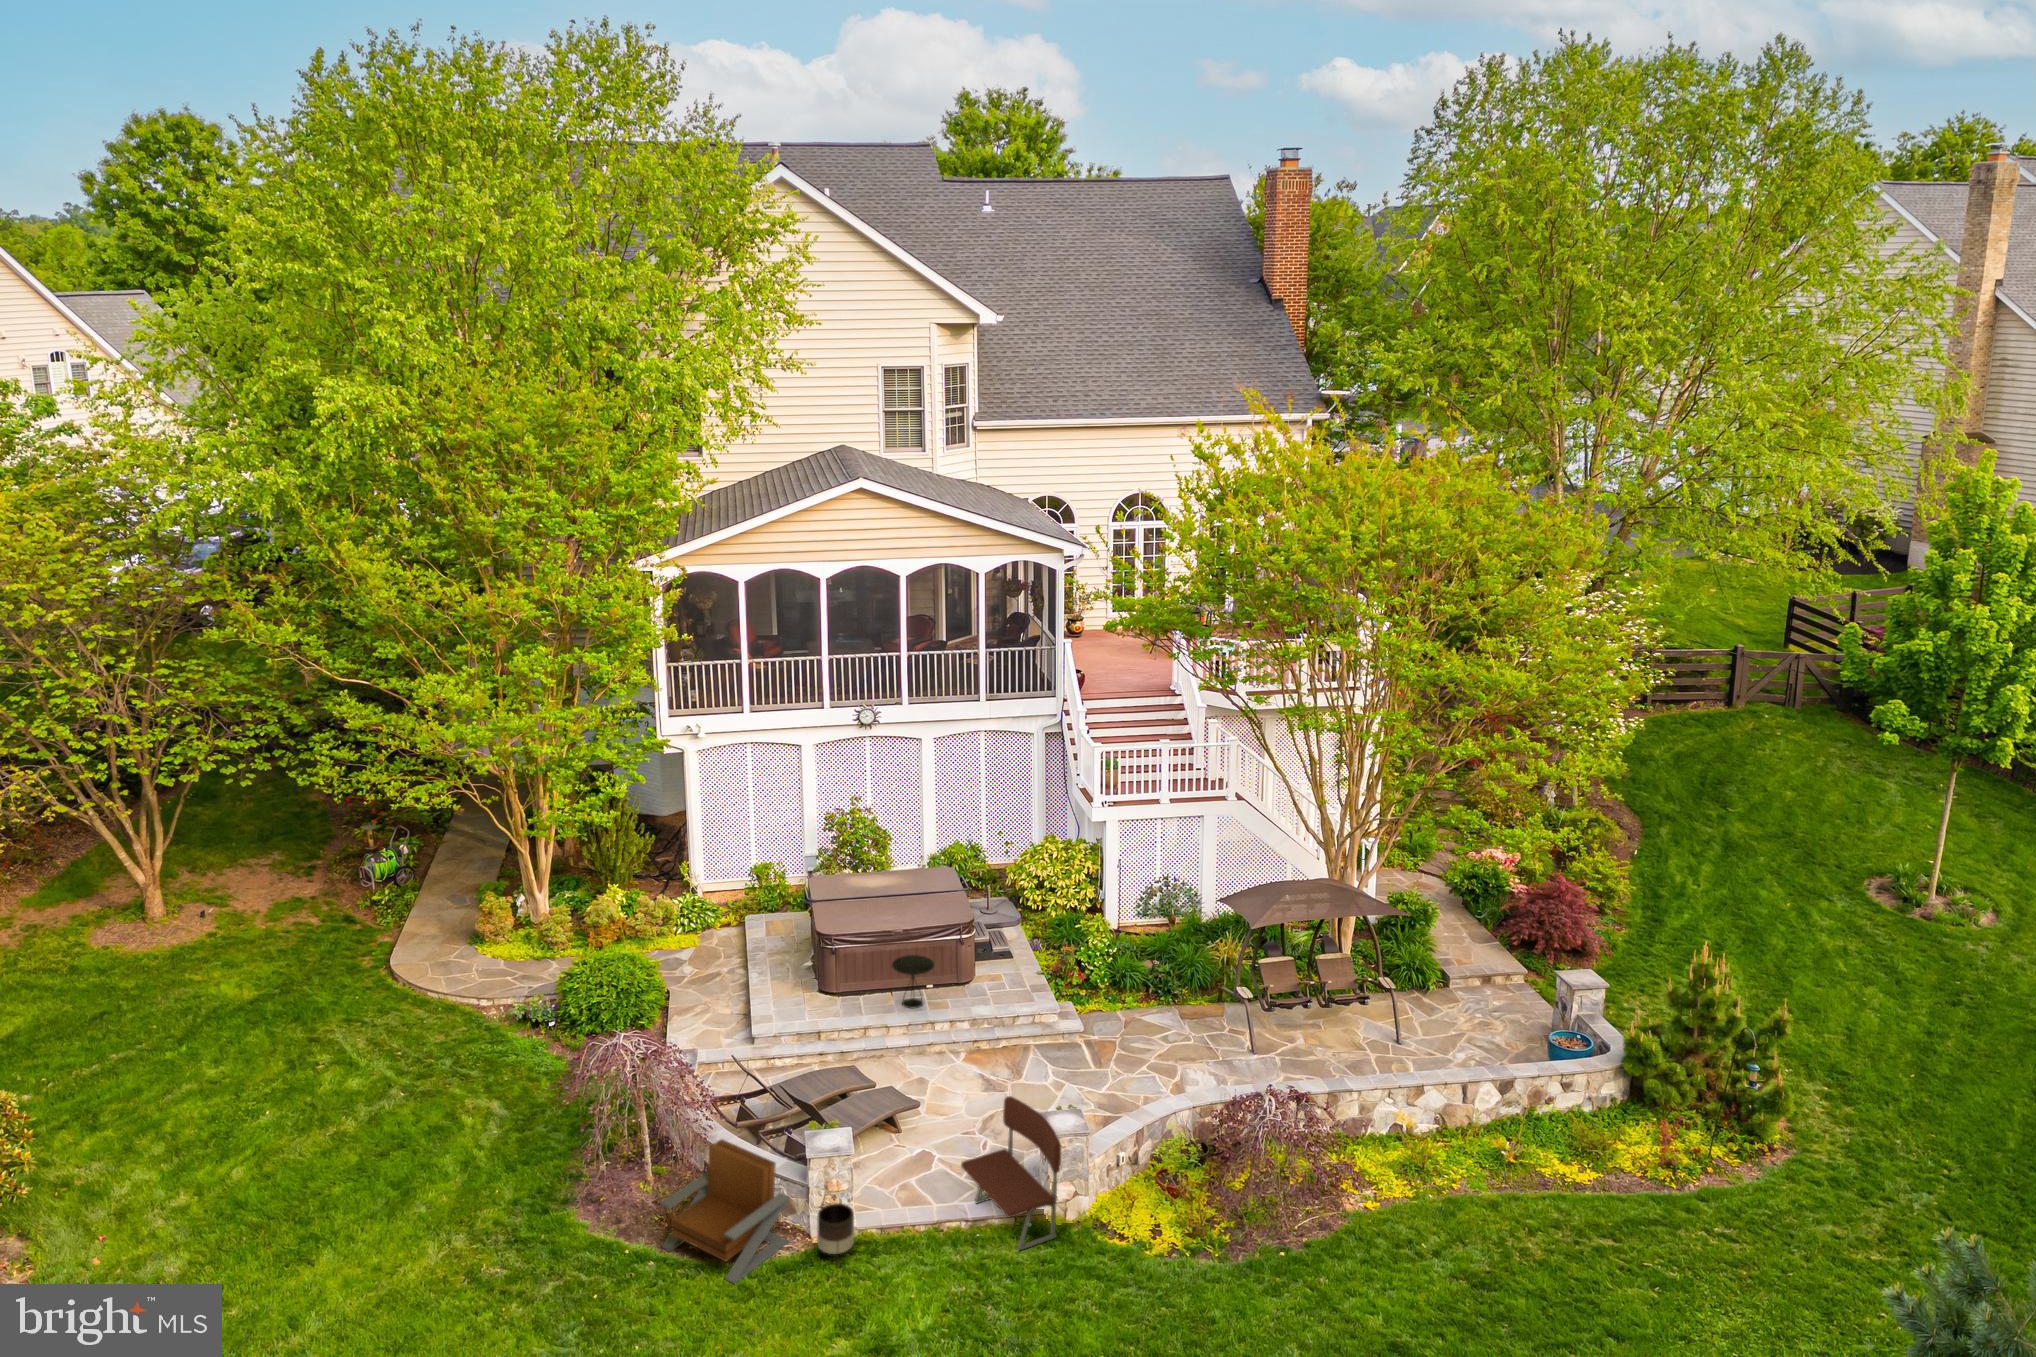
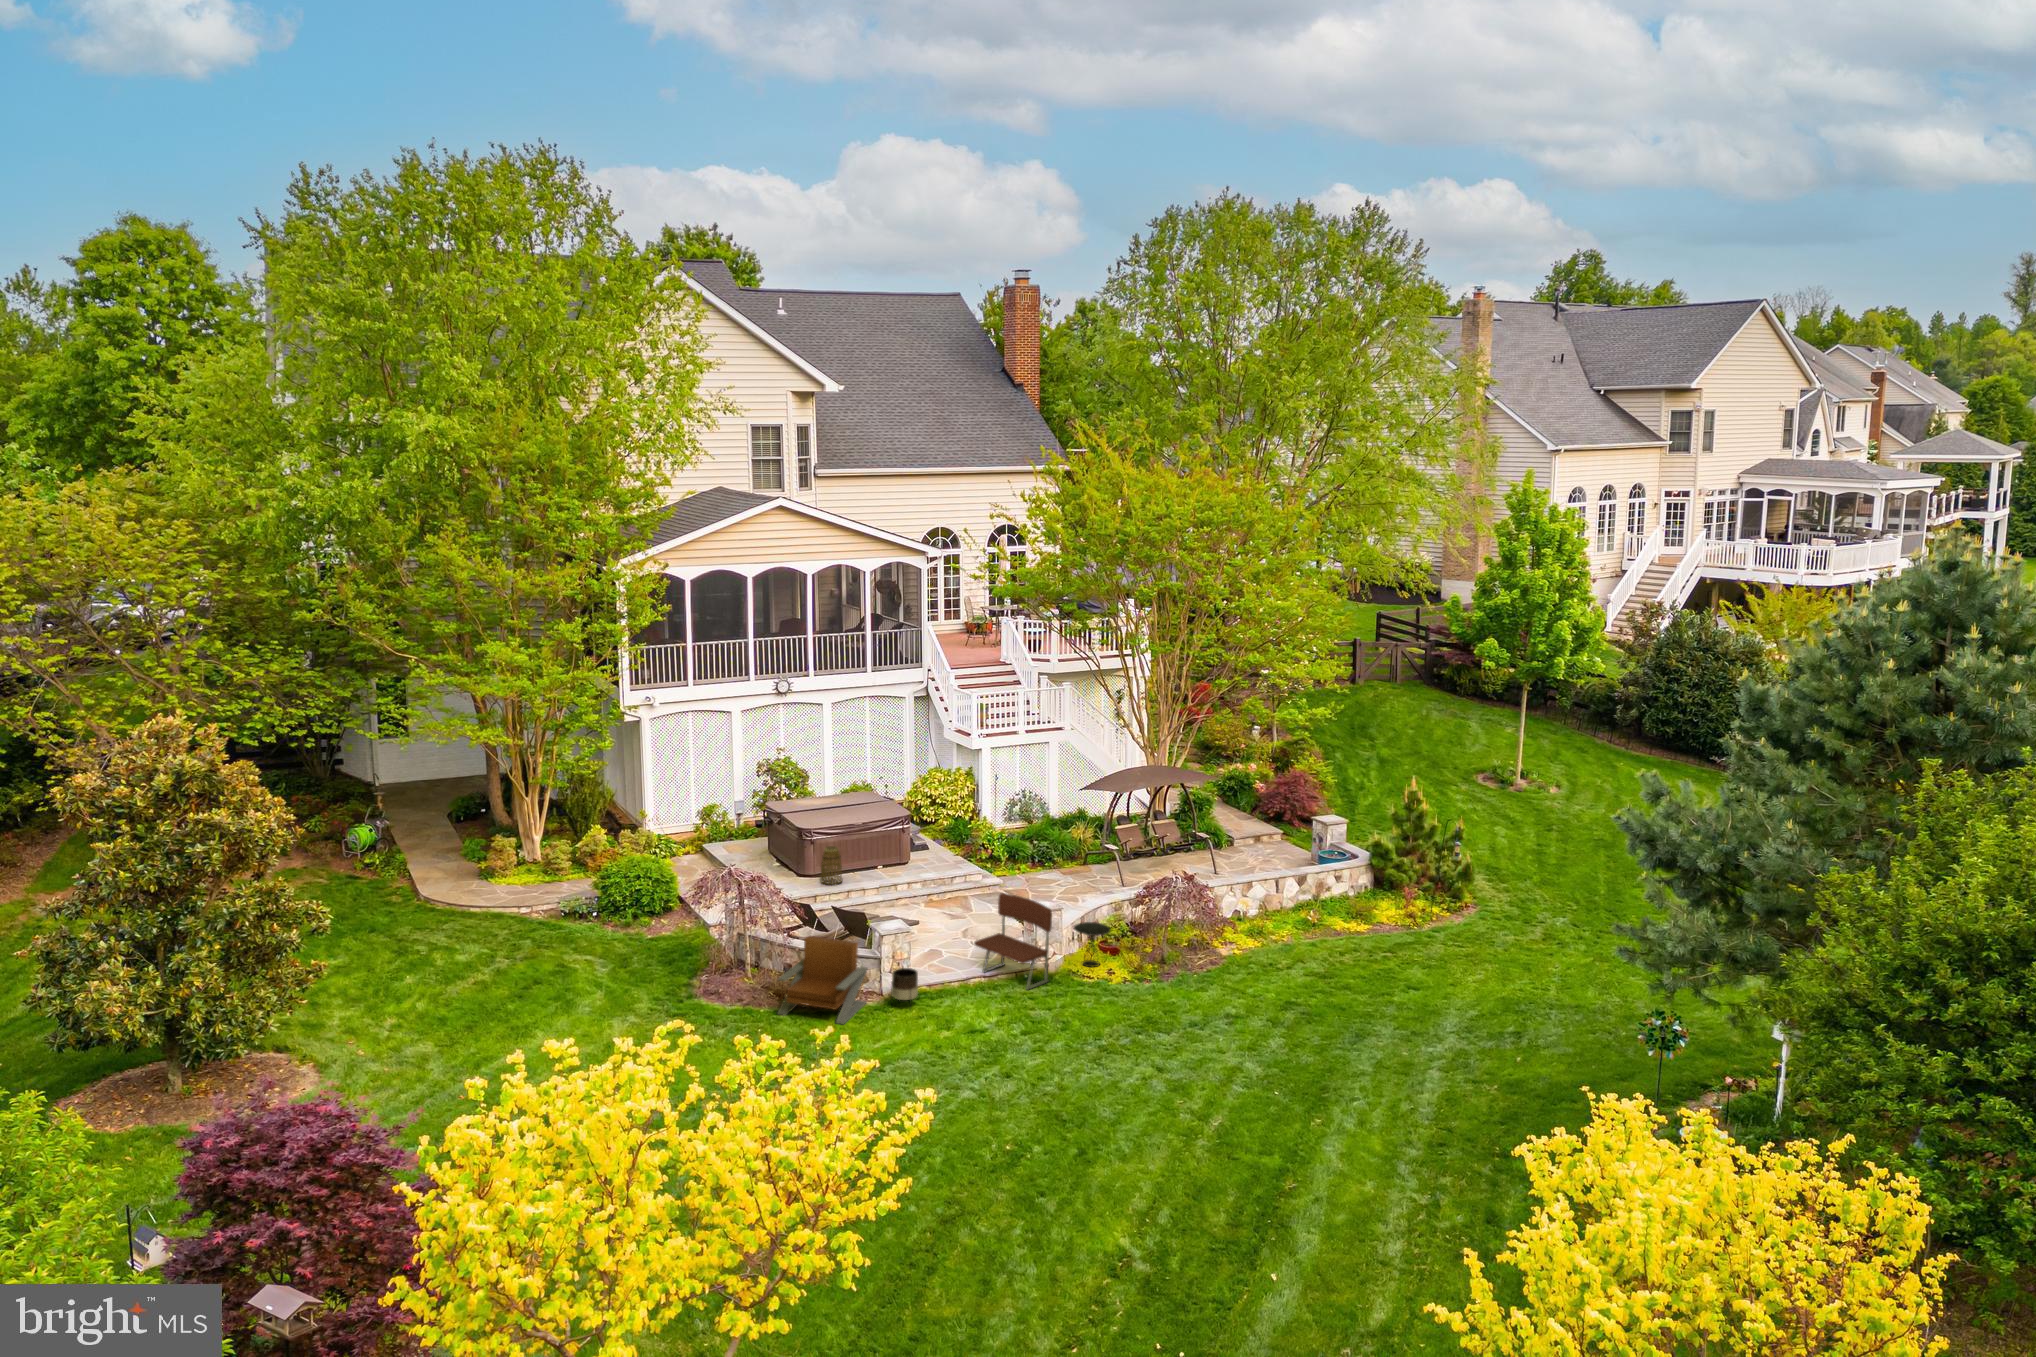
side table: present [892,955,934,1009] -> present [1073,922,1111,967]
basket: none [843,956,872,1010] -> present [820,846,842,885]

